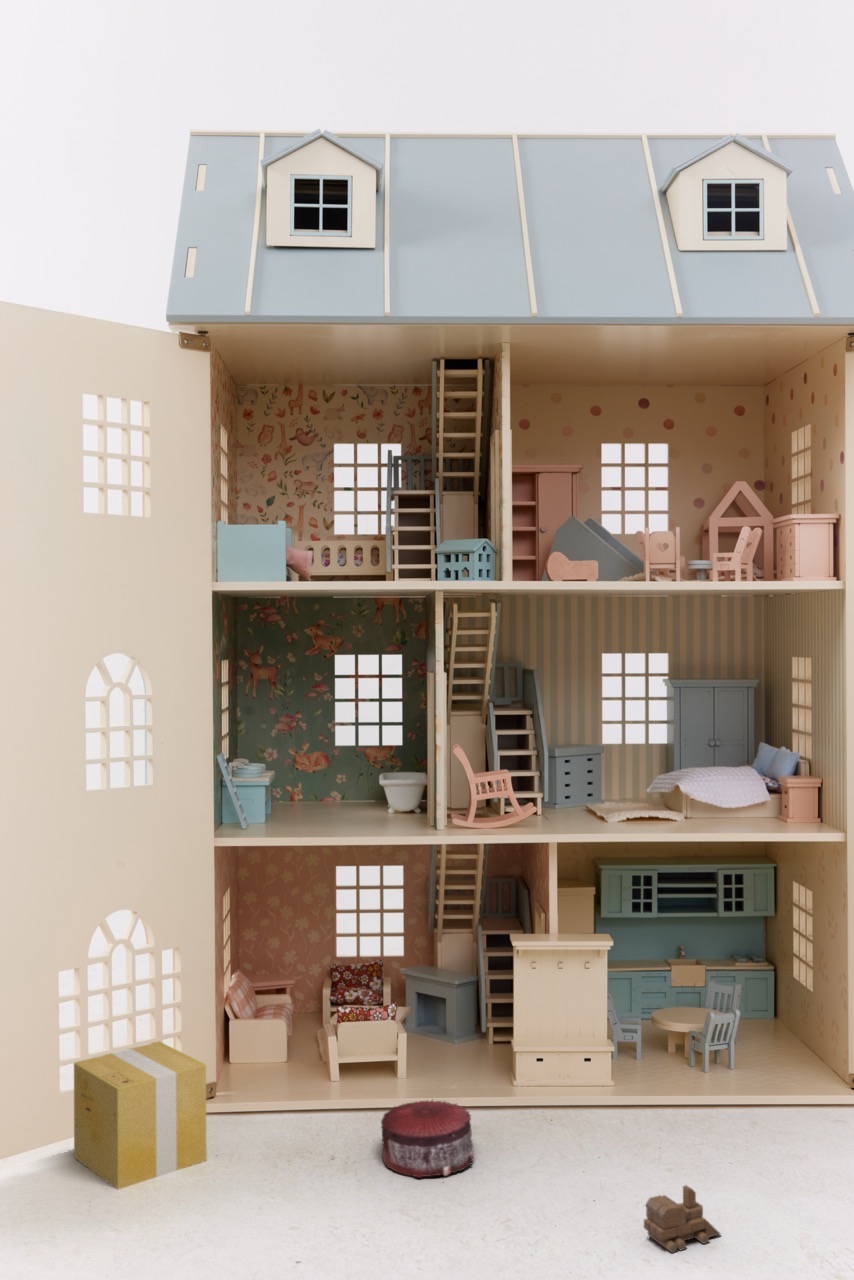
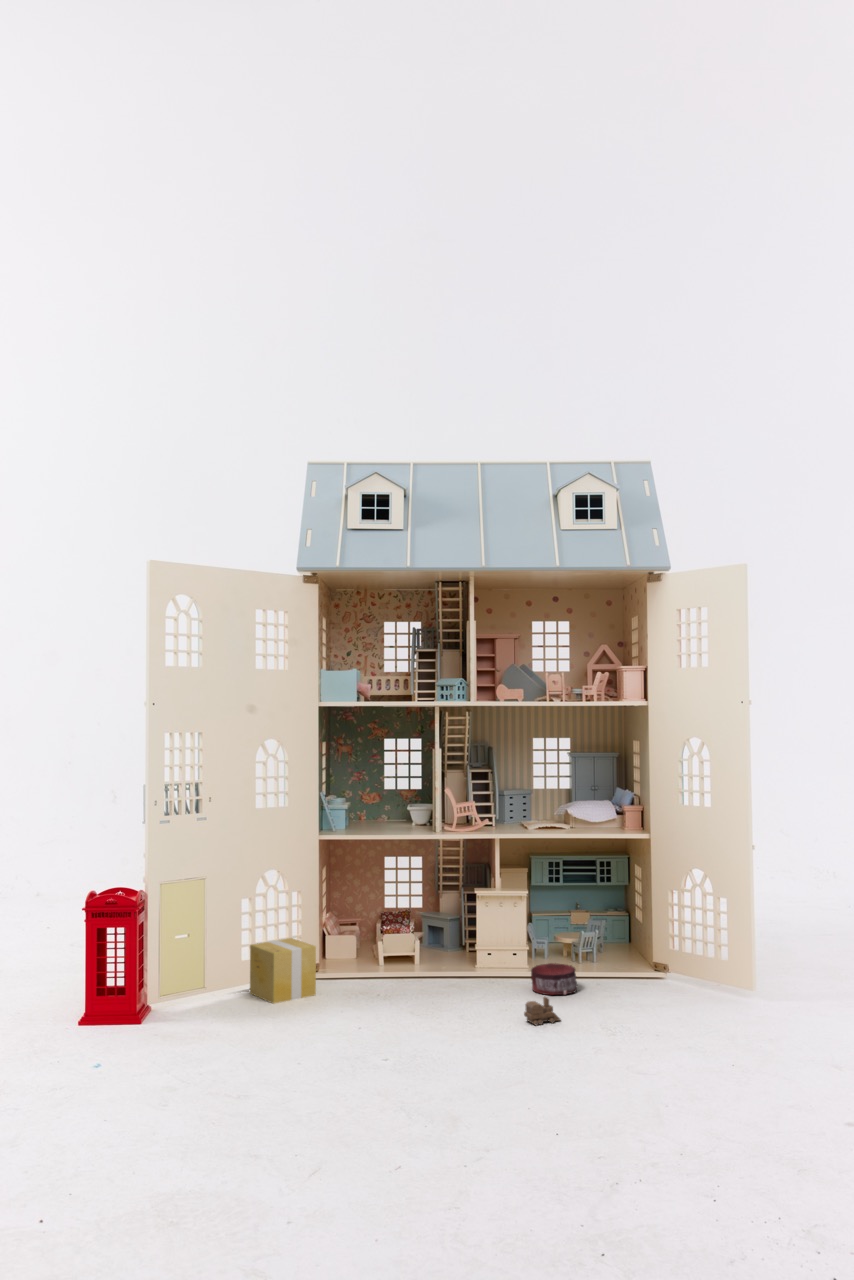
pouf: present [381,1100,474,1177] -> present [531,963,577,995]

